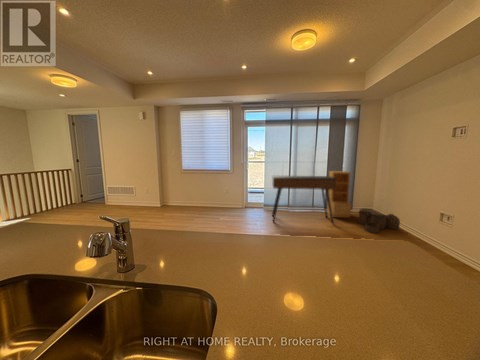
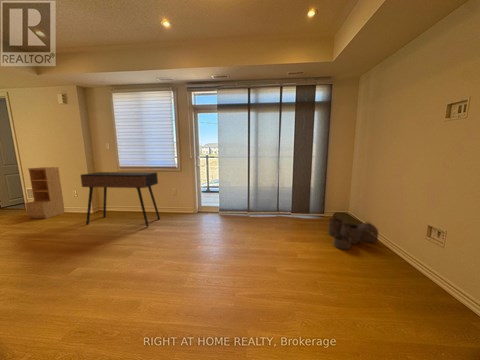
bookshelf: present [327,171,351,218] -> present [26,167,64,219]
console table: present [272,176,336,223] -> present [81,172,160,227]

